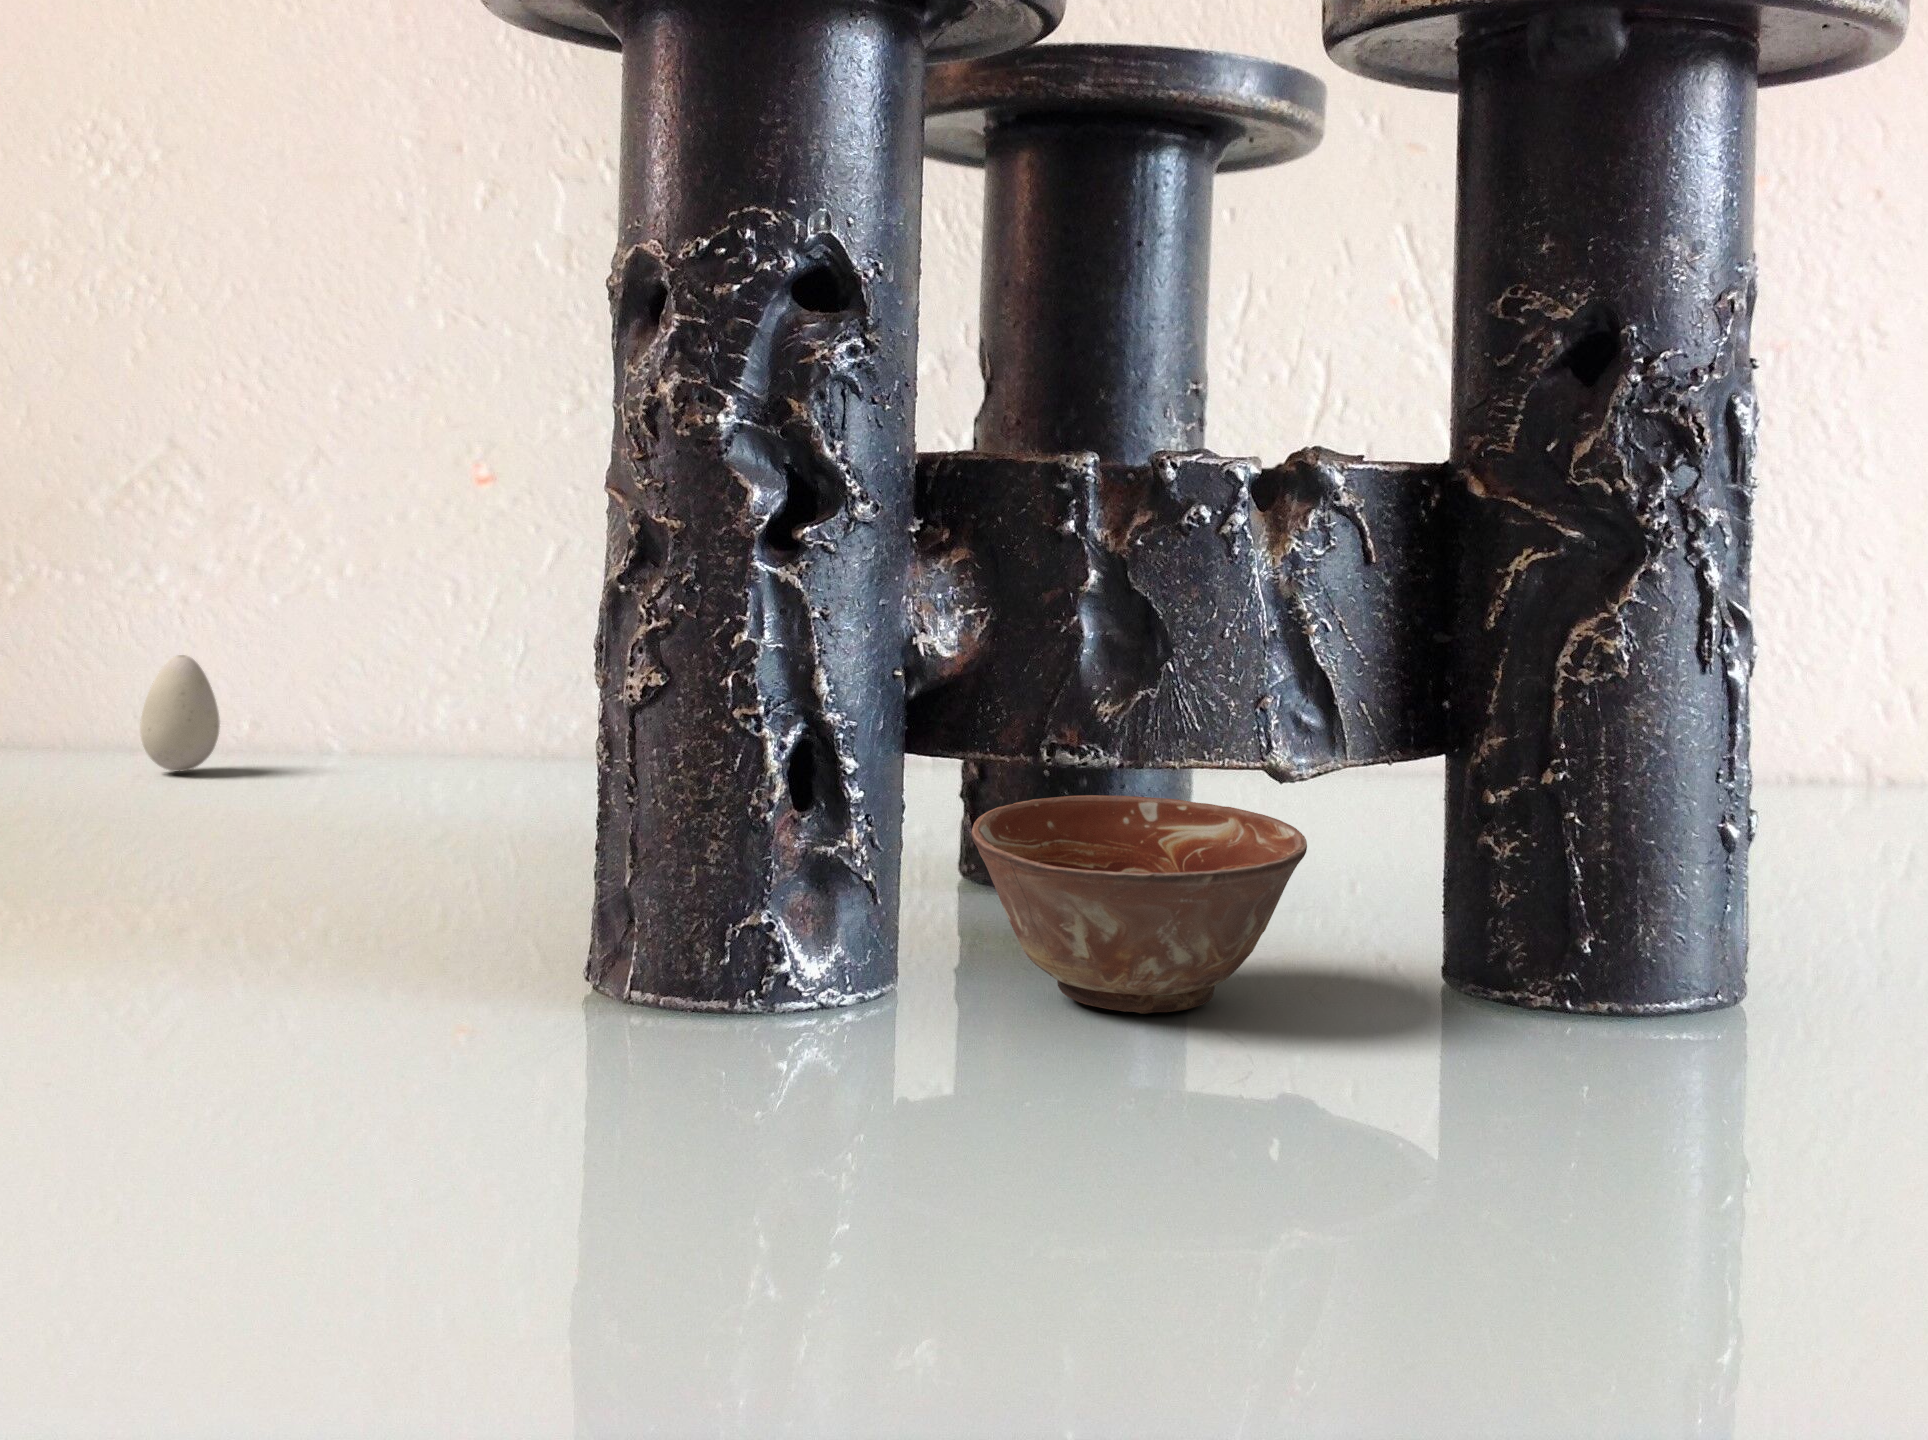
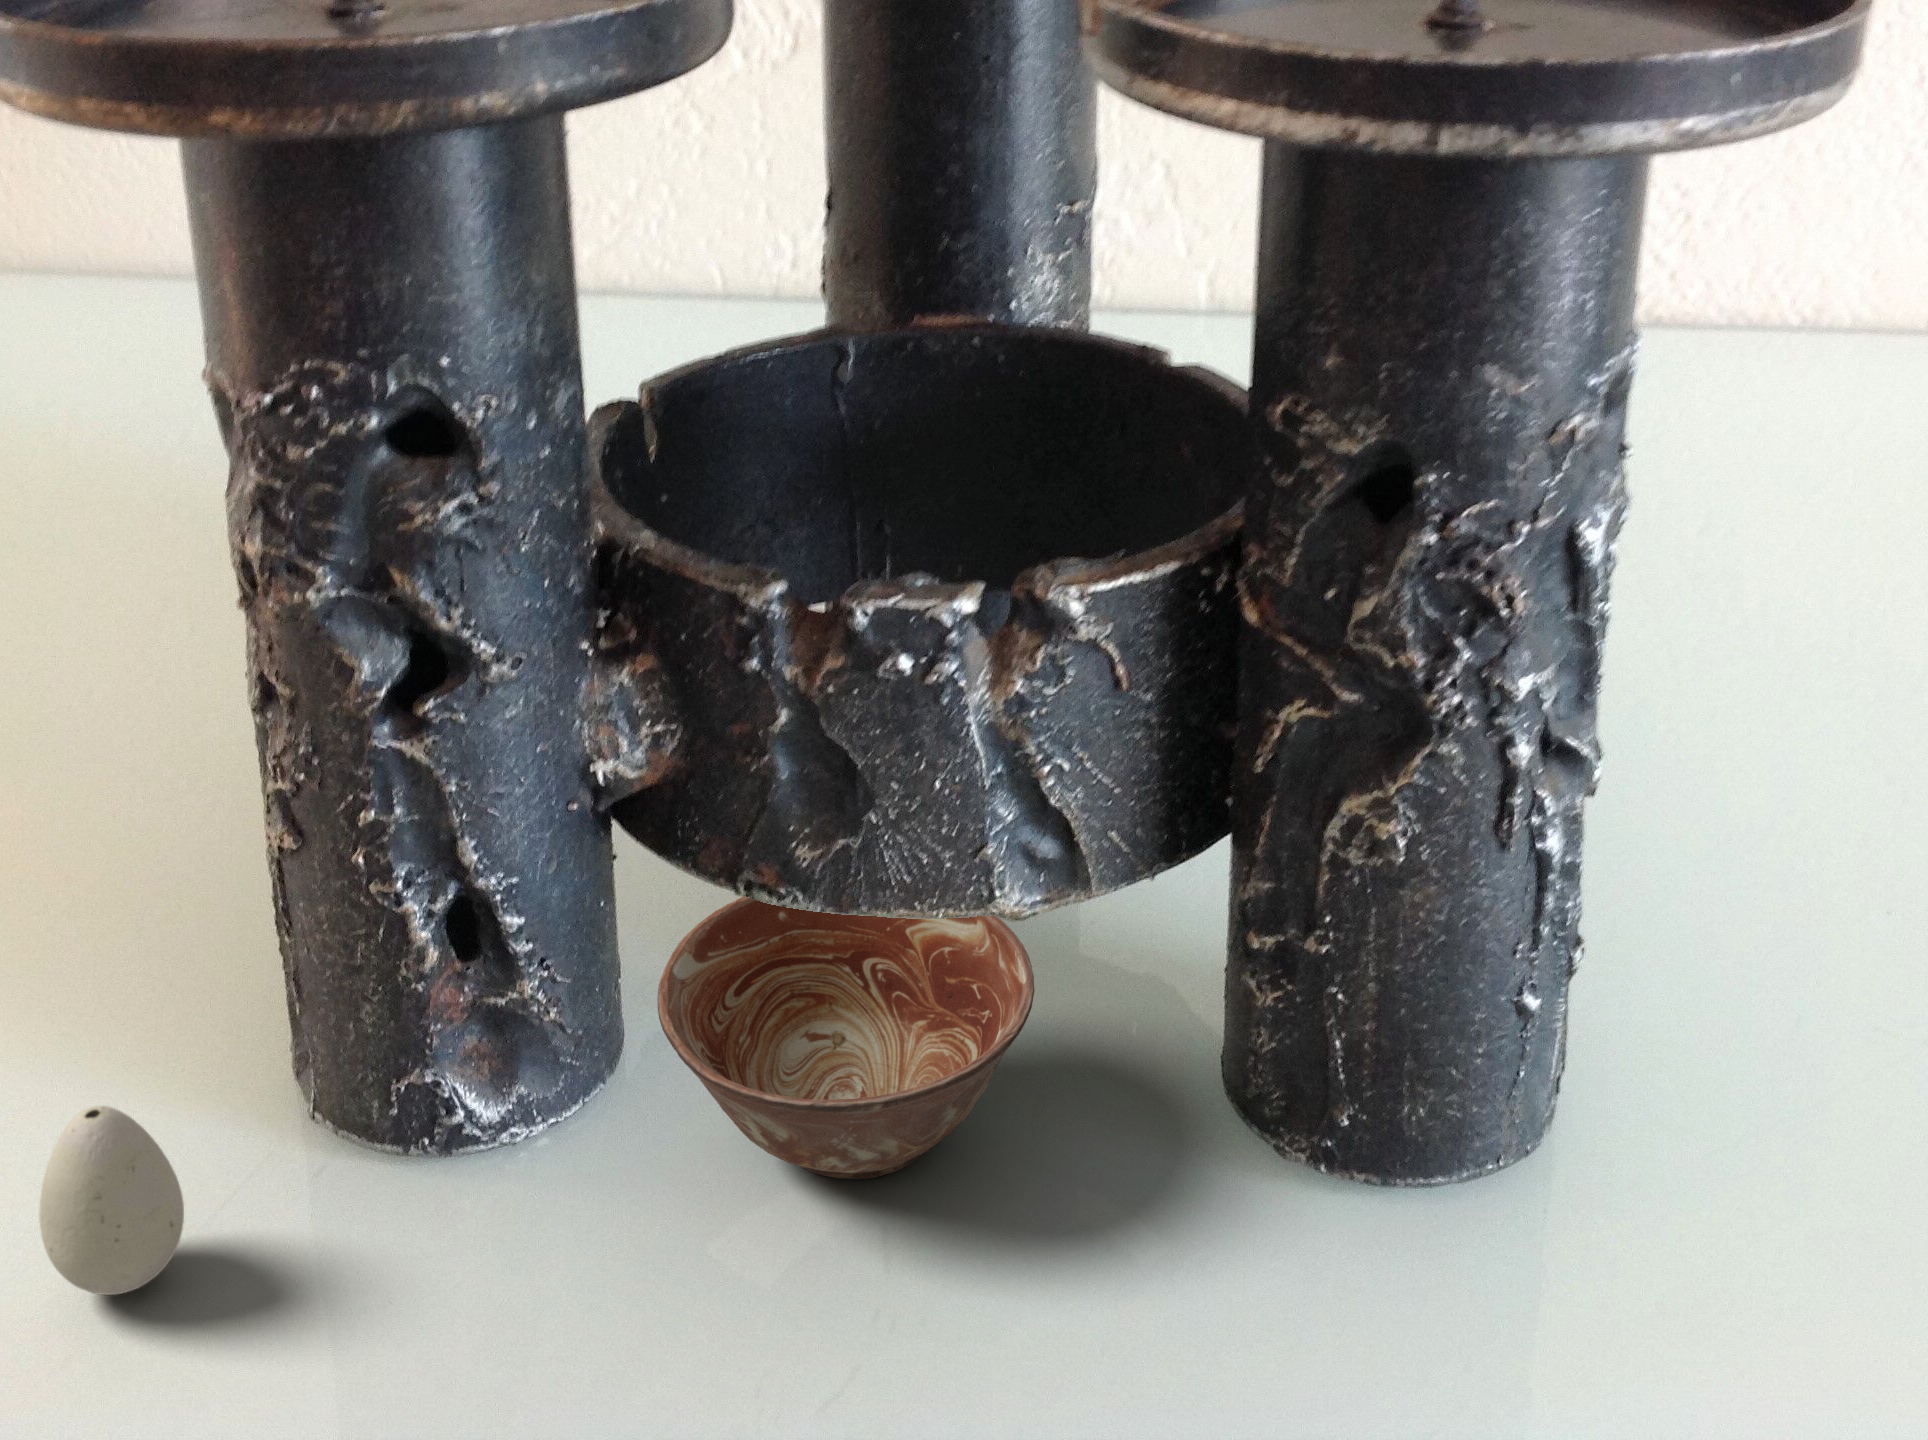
decorative egg: present [140,655,220,771] -> present [39,1106,184,1295]

